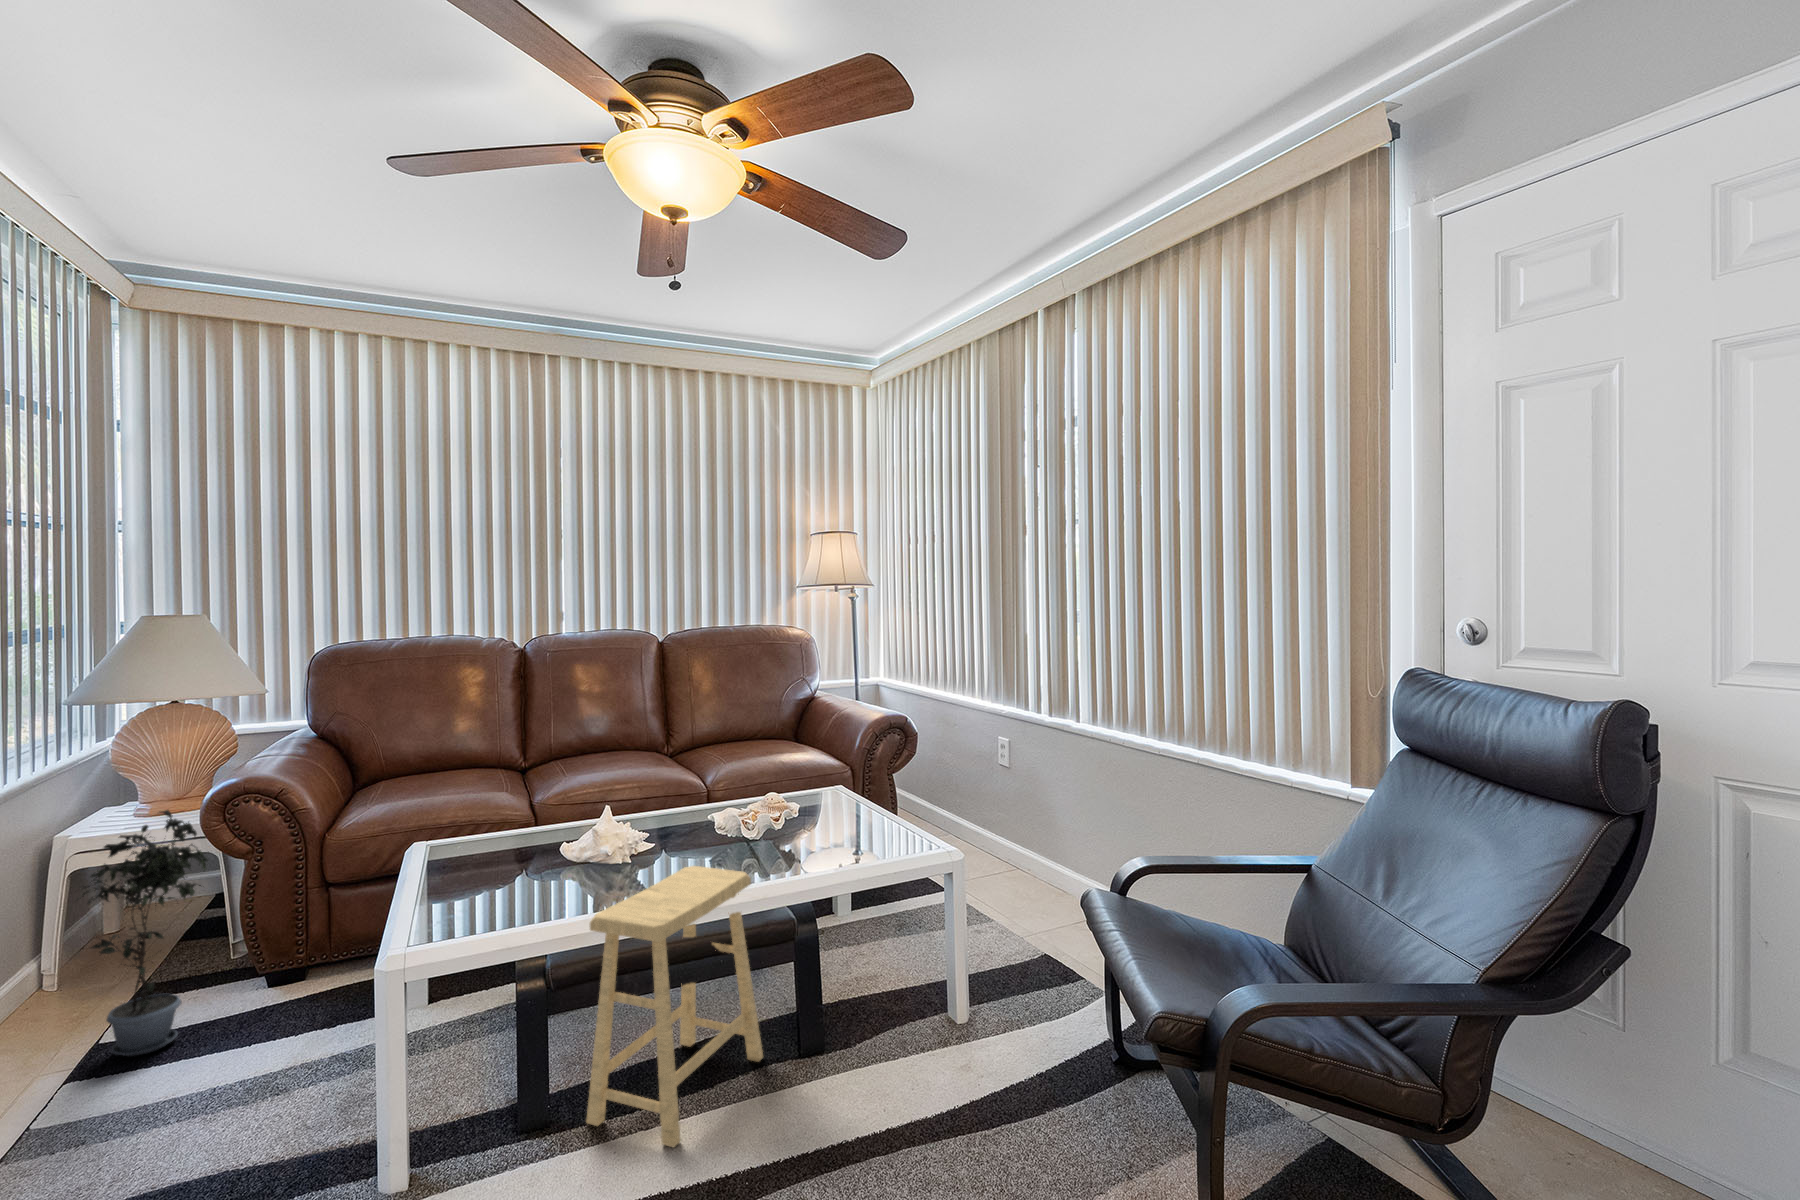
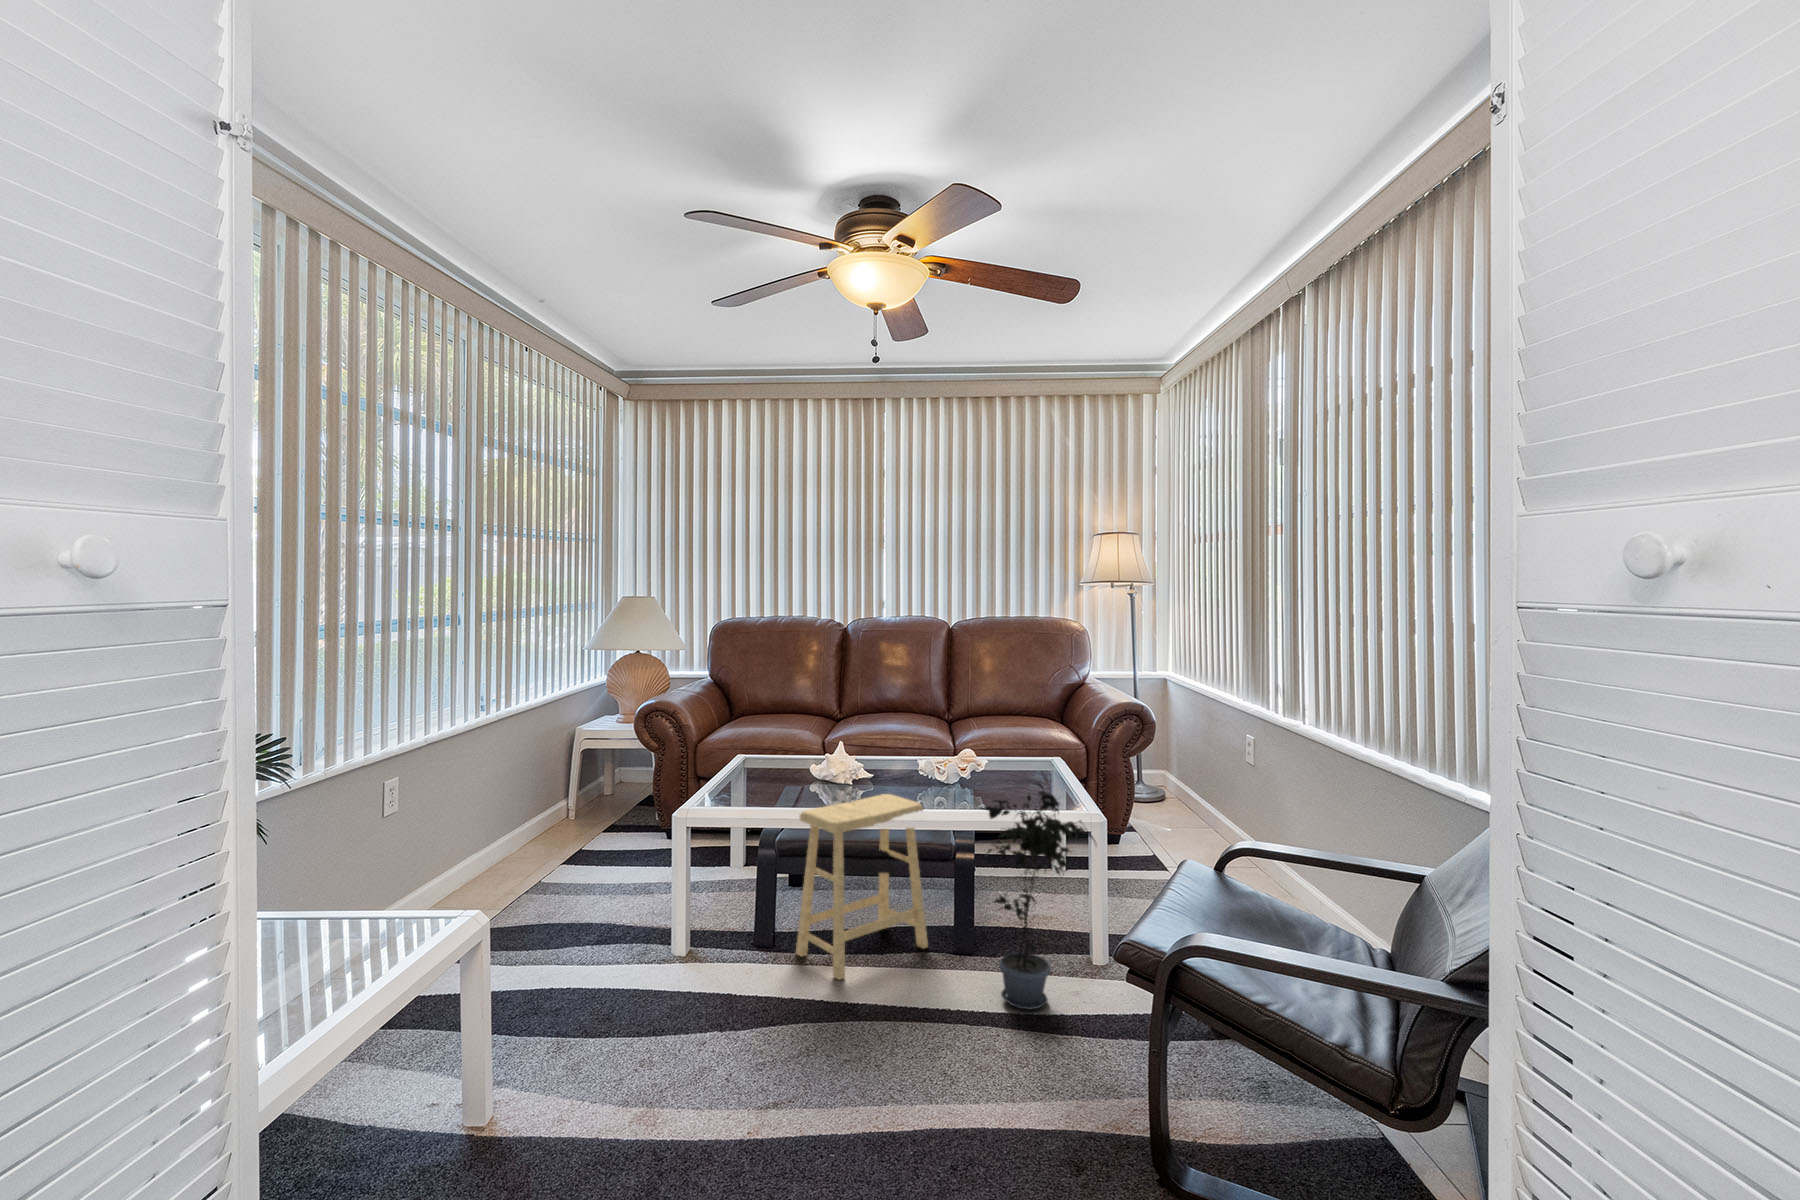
potted plant: present [78,810,207,1056] -> present [984,783,1095,1010]

